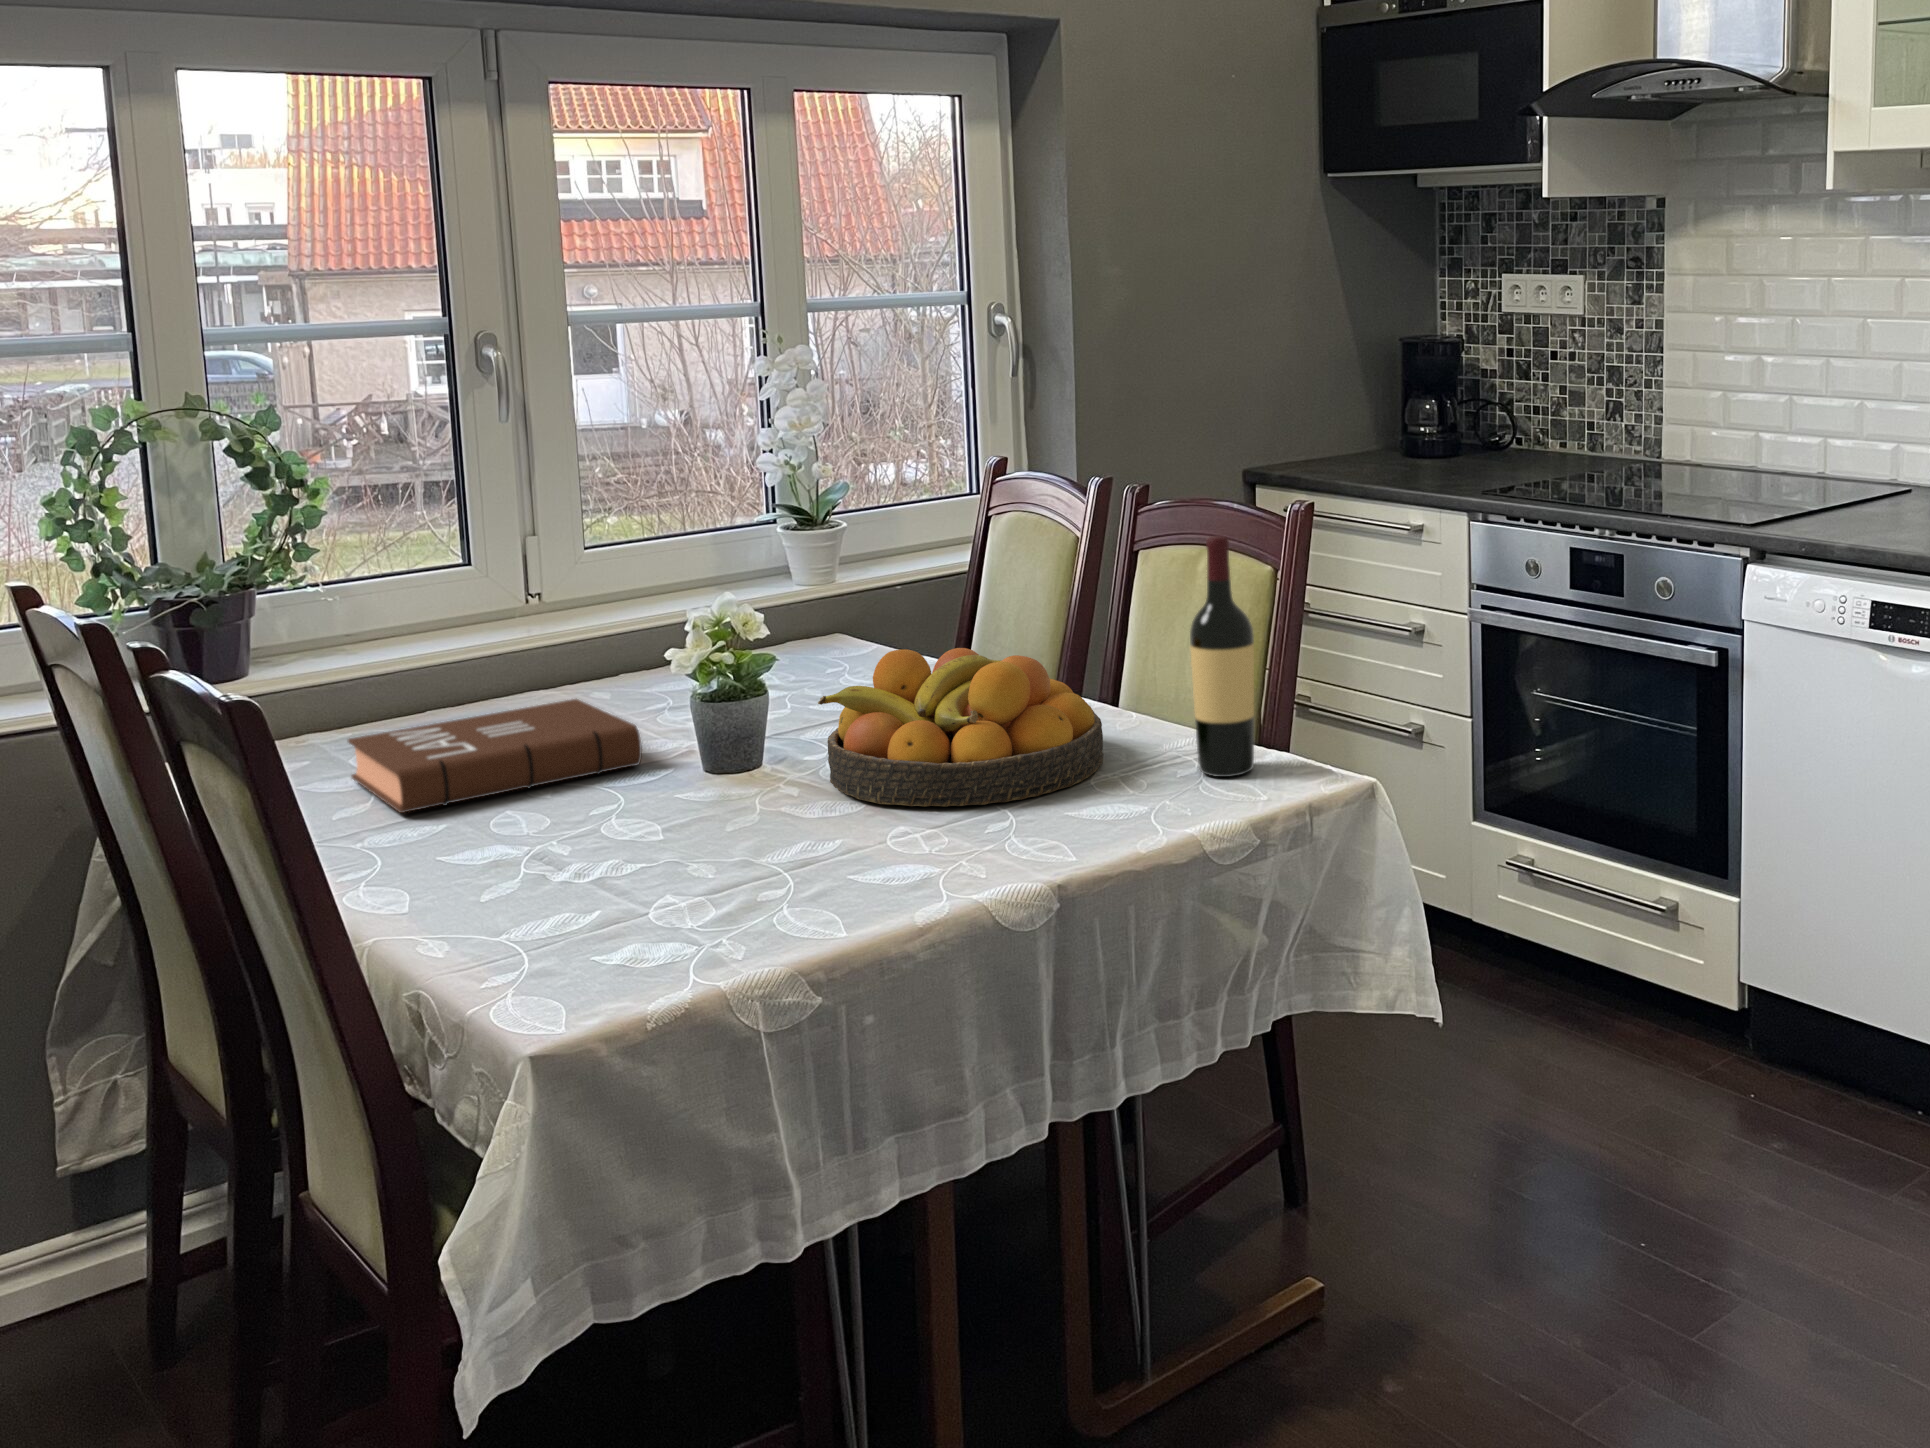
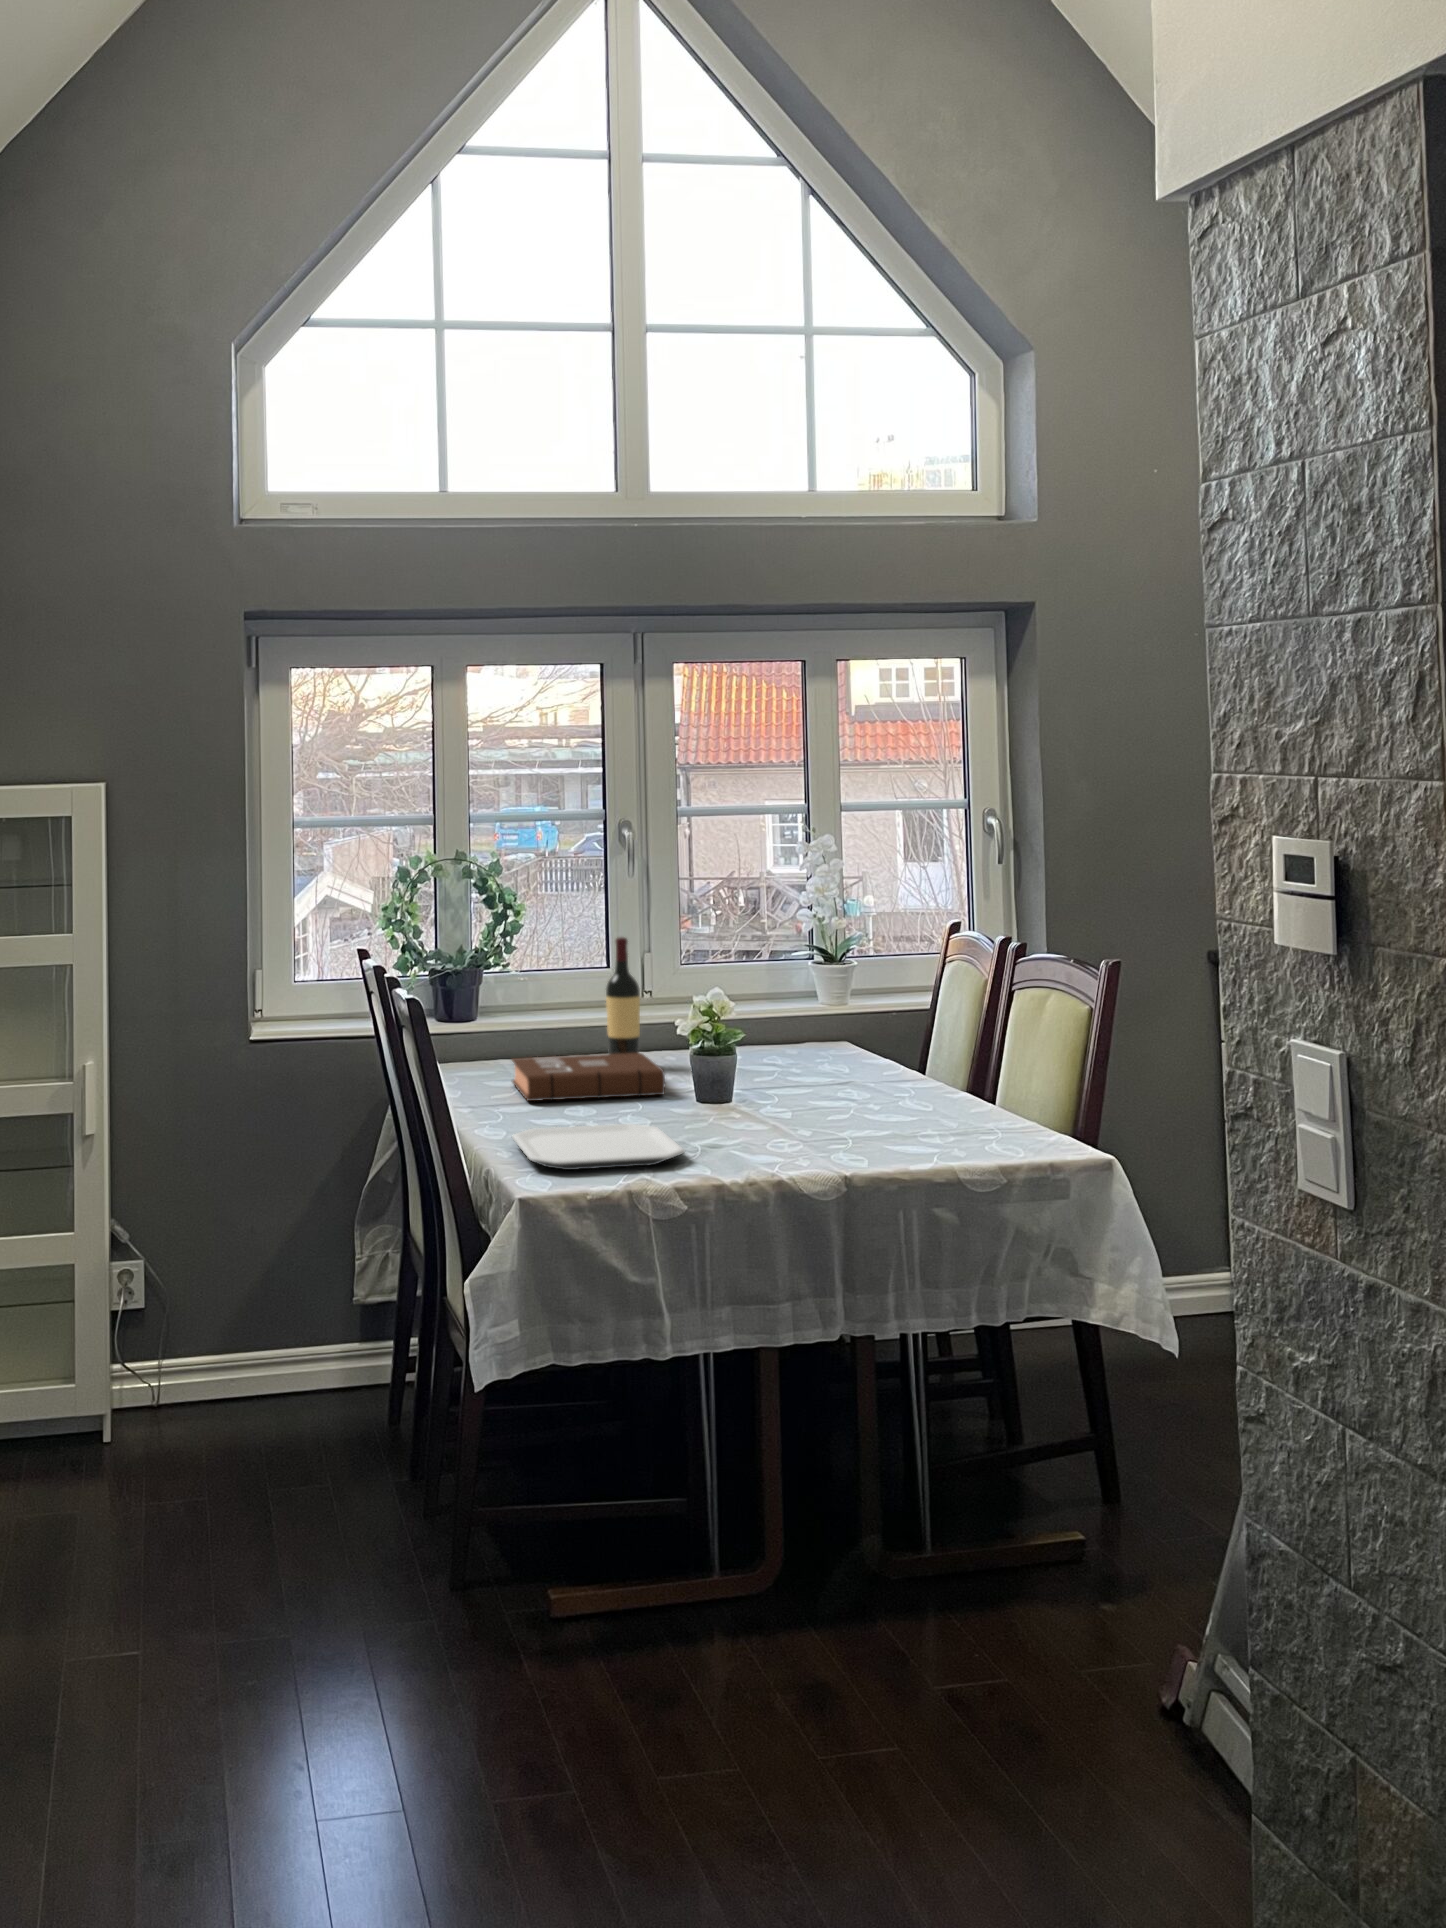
wine bottle: present [1190,536,1254,777] -> present [606,937,640,1054]
fruit bowl: present [818,648,1103,806] -> none [755,1037,939,1139]
plate: none [416,835,765,957] -> present [512,1124,685,1170]

